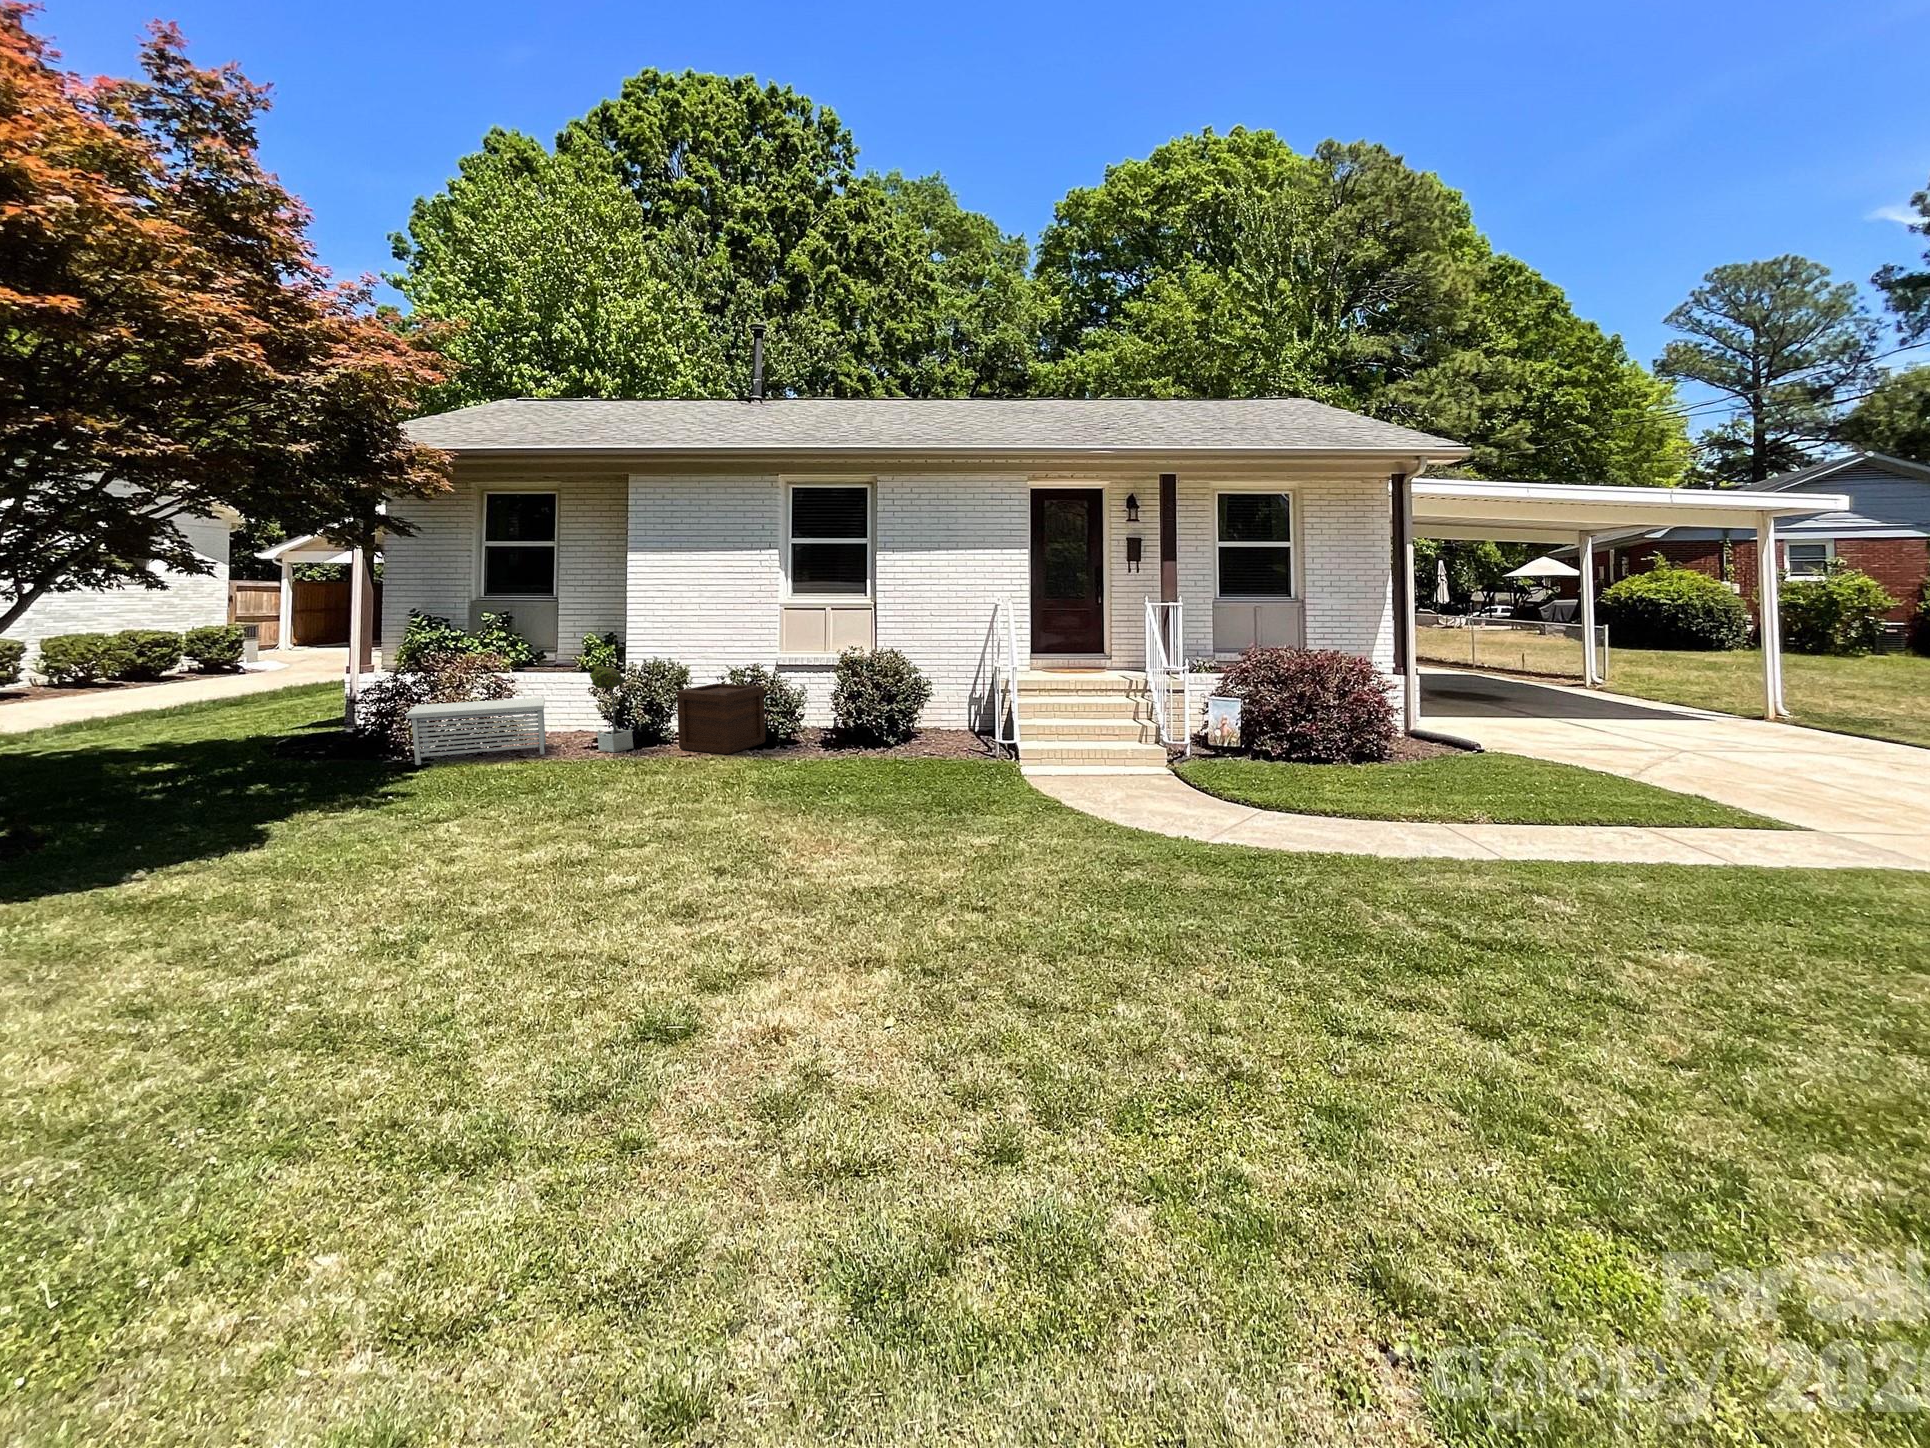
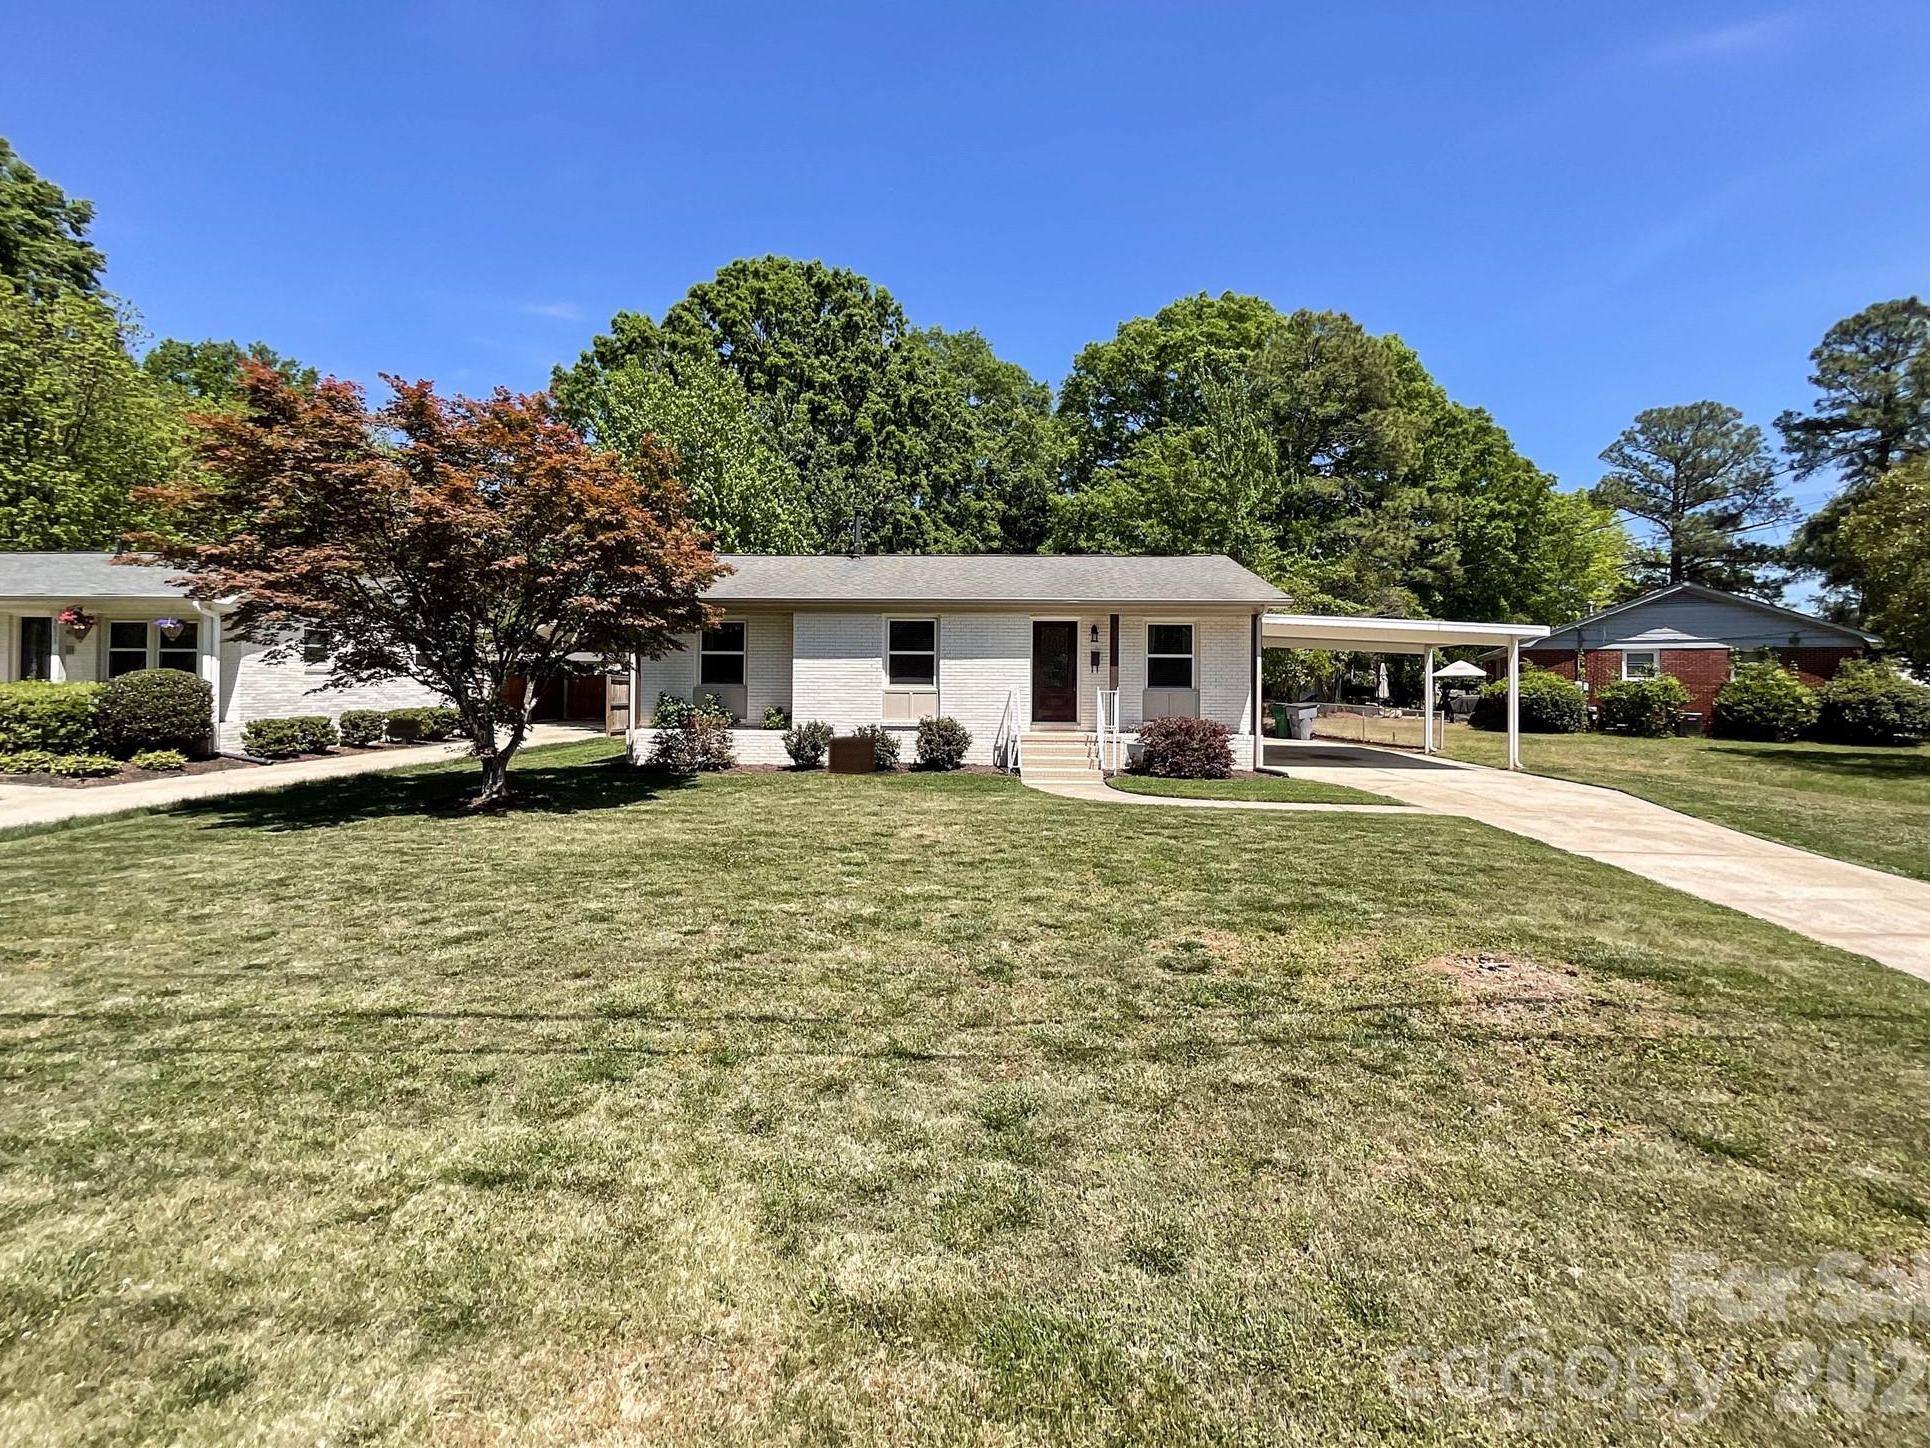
lounge chair: none [36,649,117,696] -> present [384,718,423,747]
potted tree: present [590,665,633,752] -> none [779,723,801,773]
storage bench: present [406,698,546,765] -> none [684,743,755,776]

